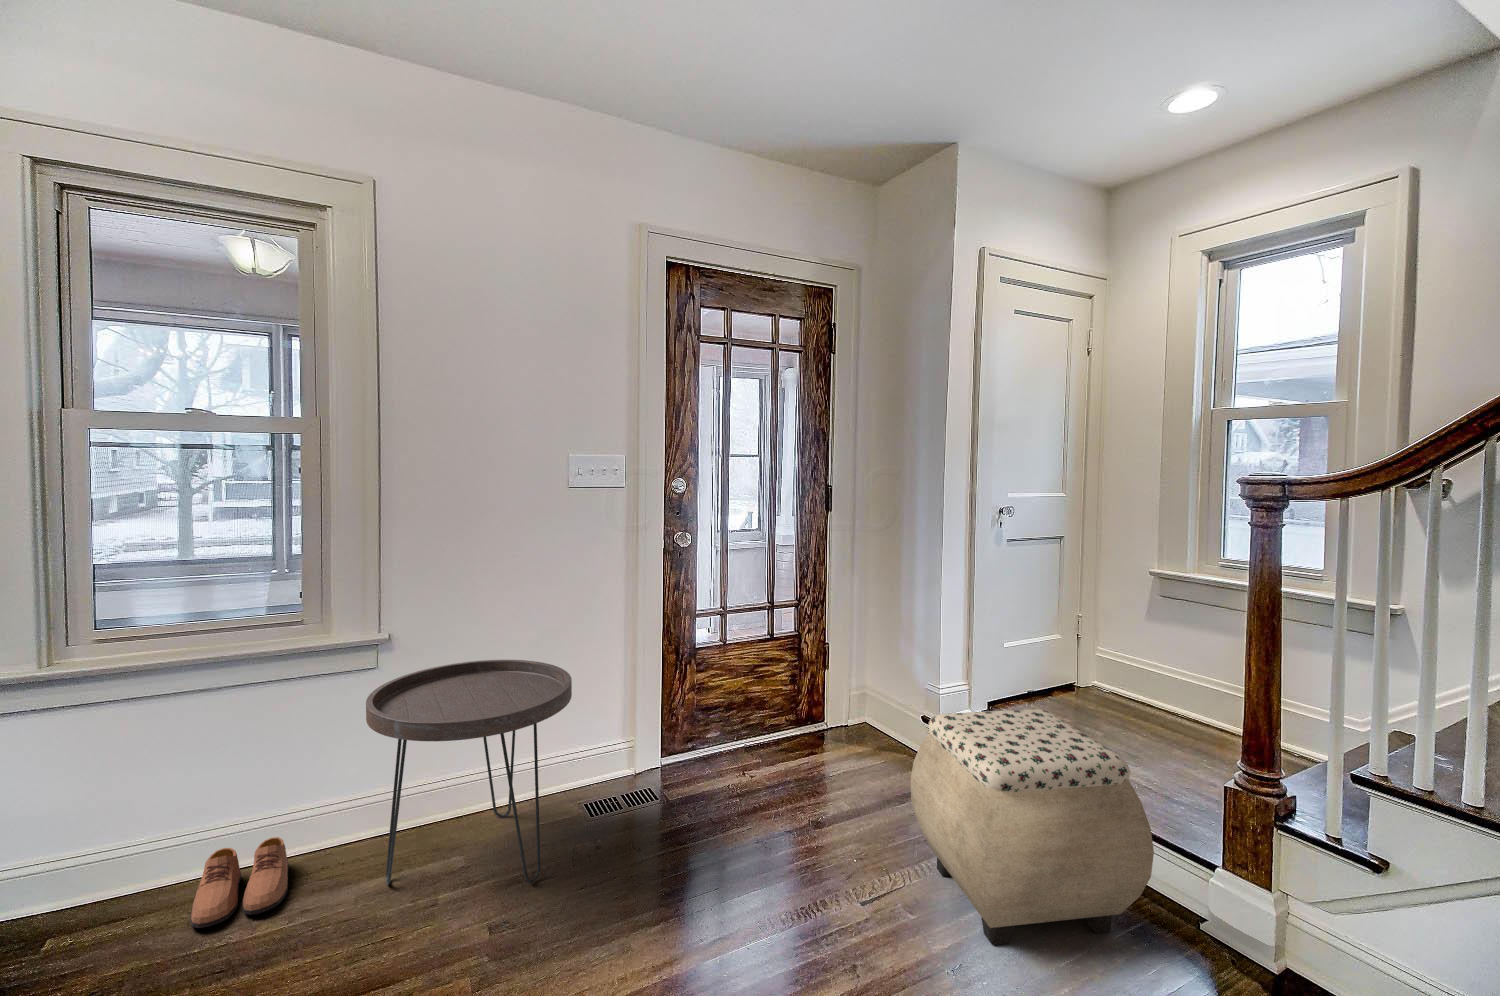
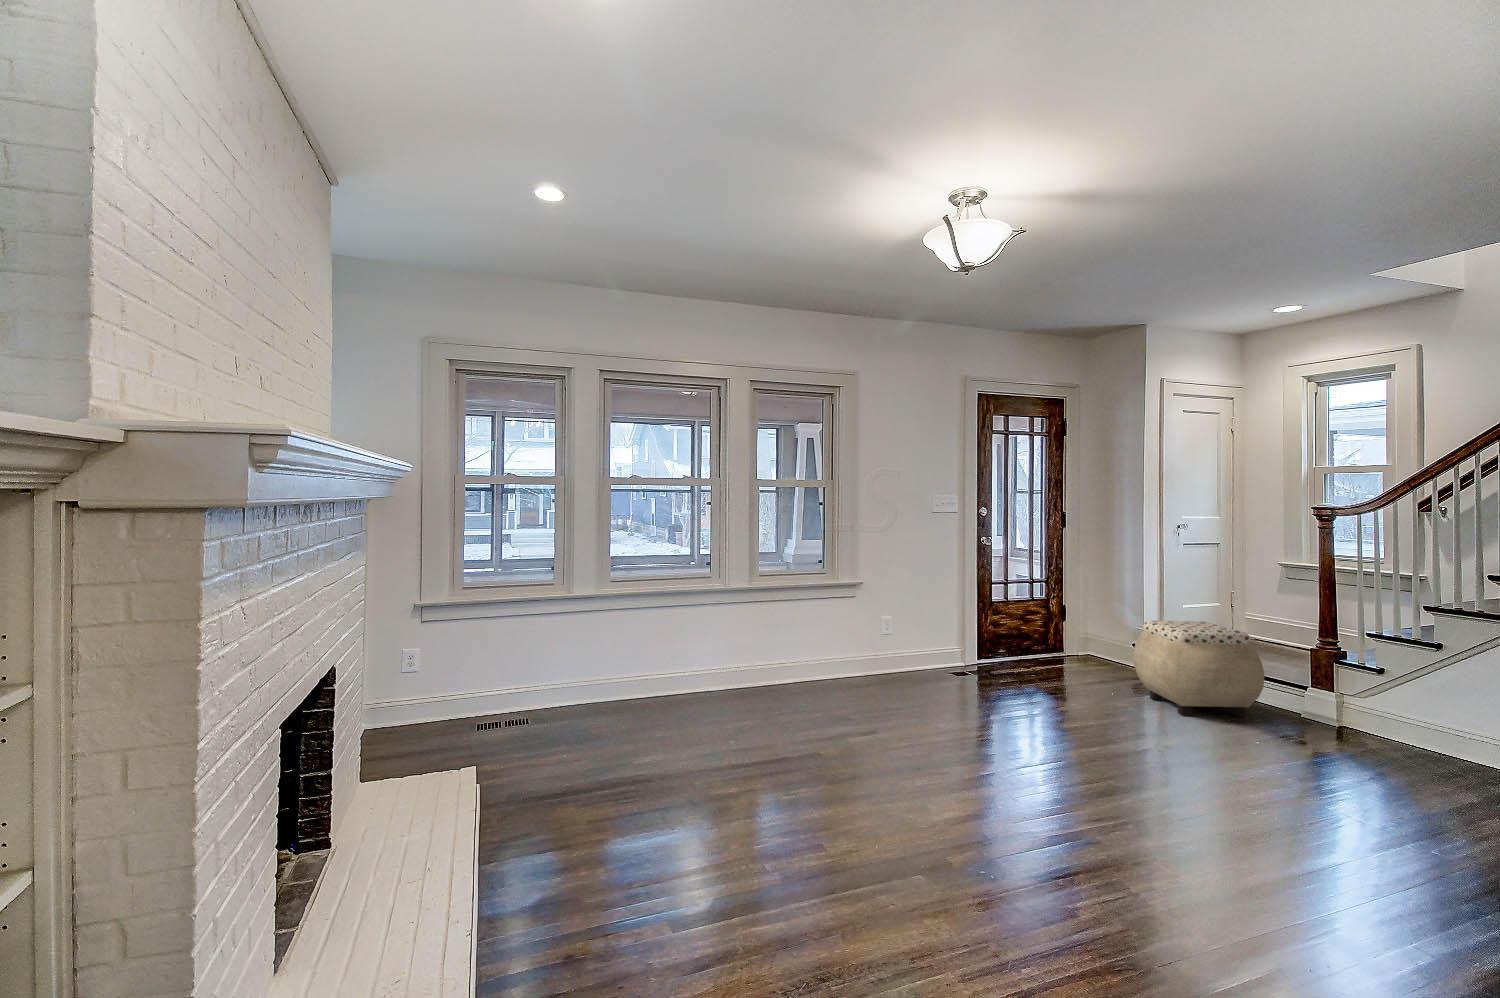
side table: present [366,660,572,885] -> none [869,596,958,690]
shoe: present [190,837,289,928] -> none [804,666,843,690]

